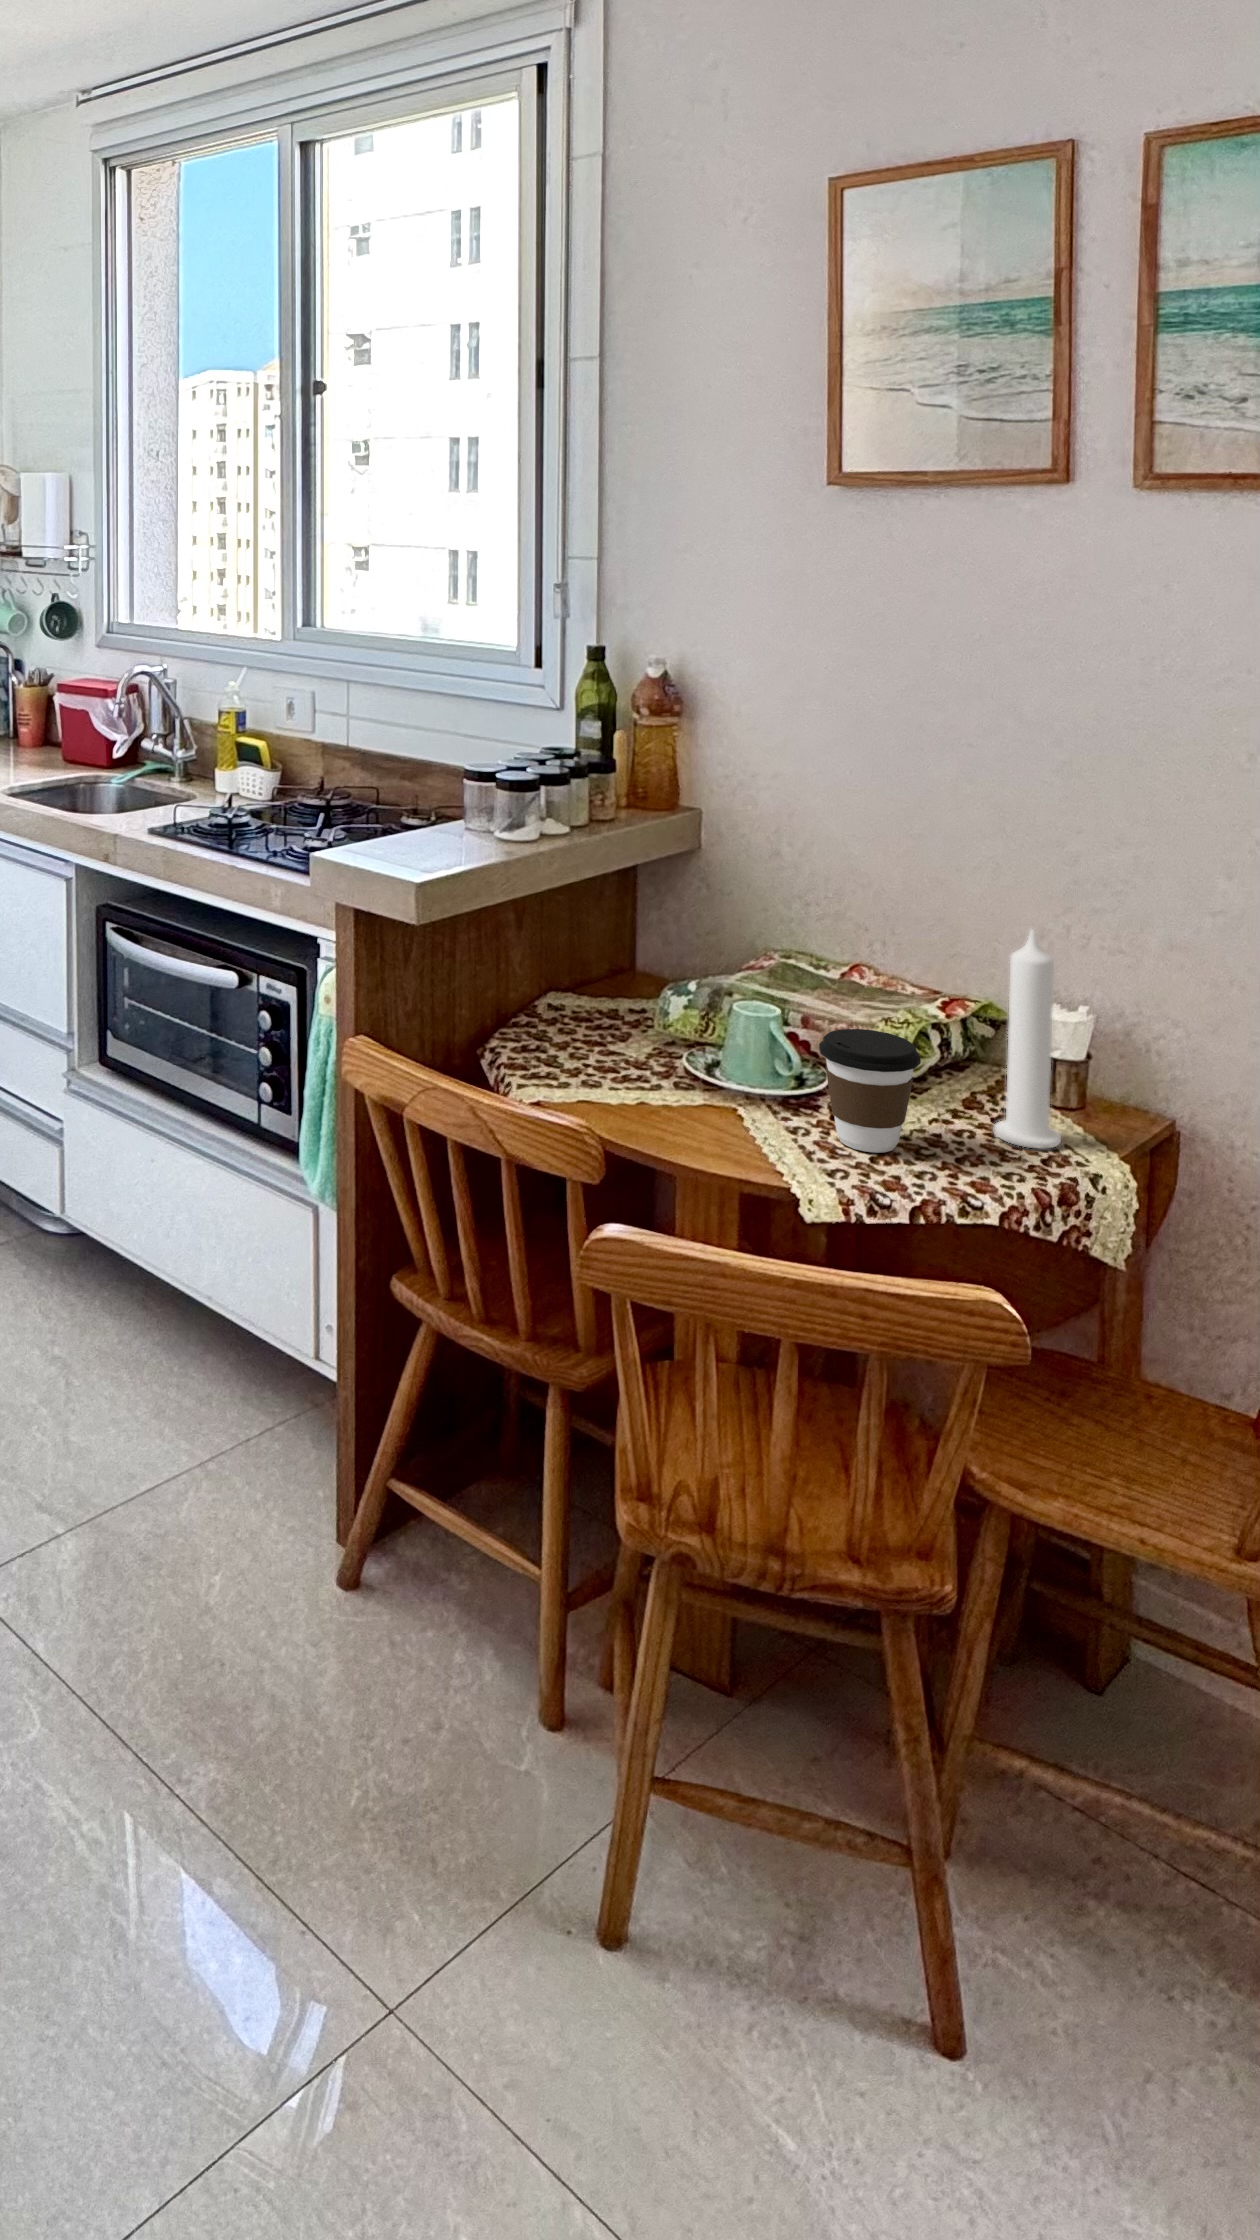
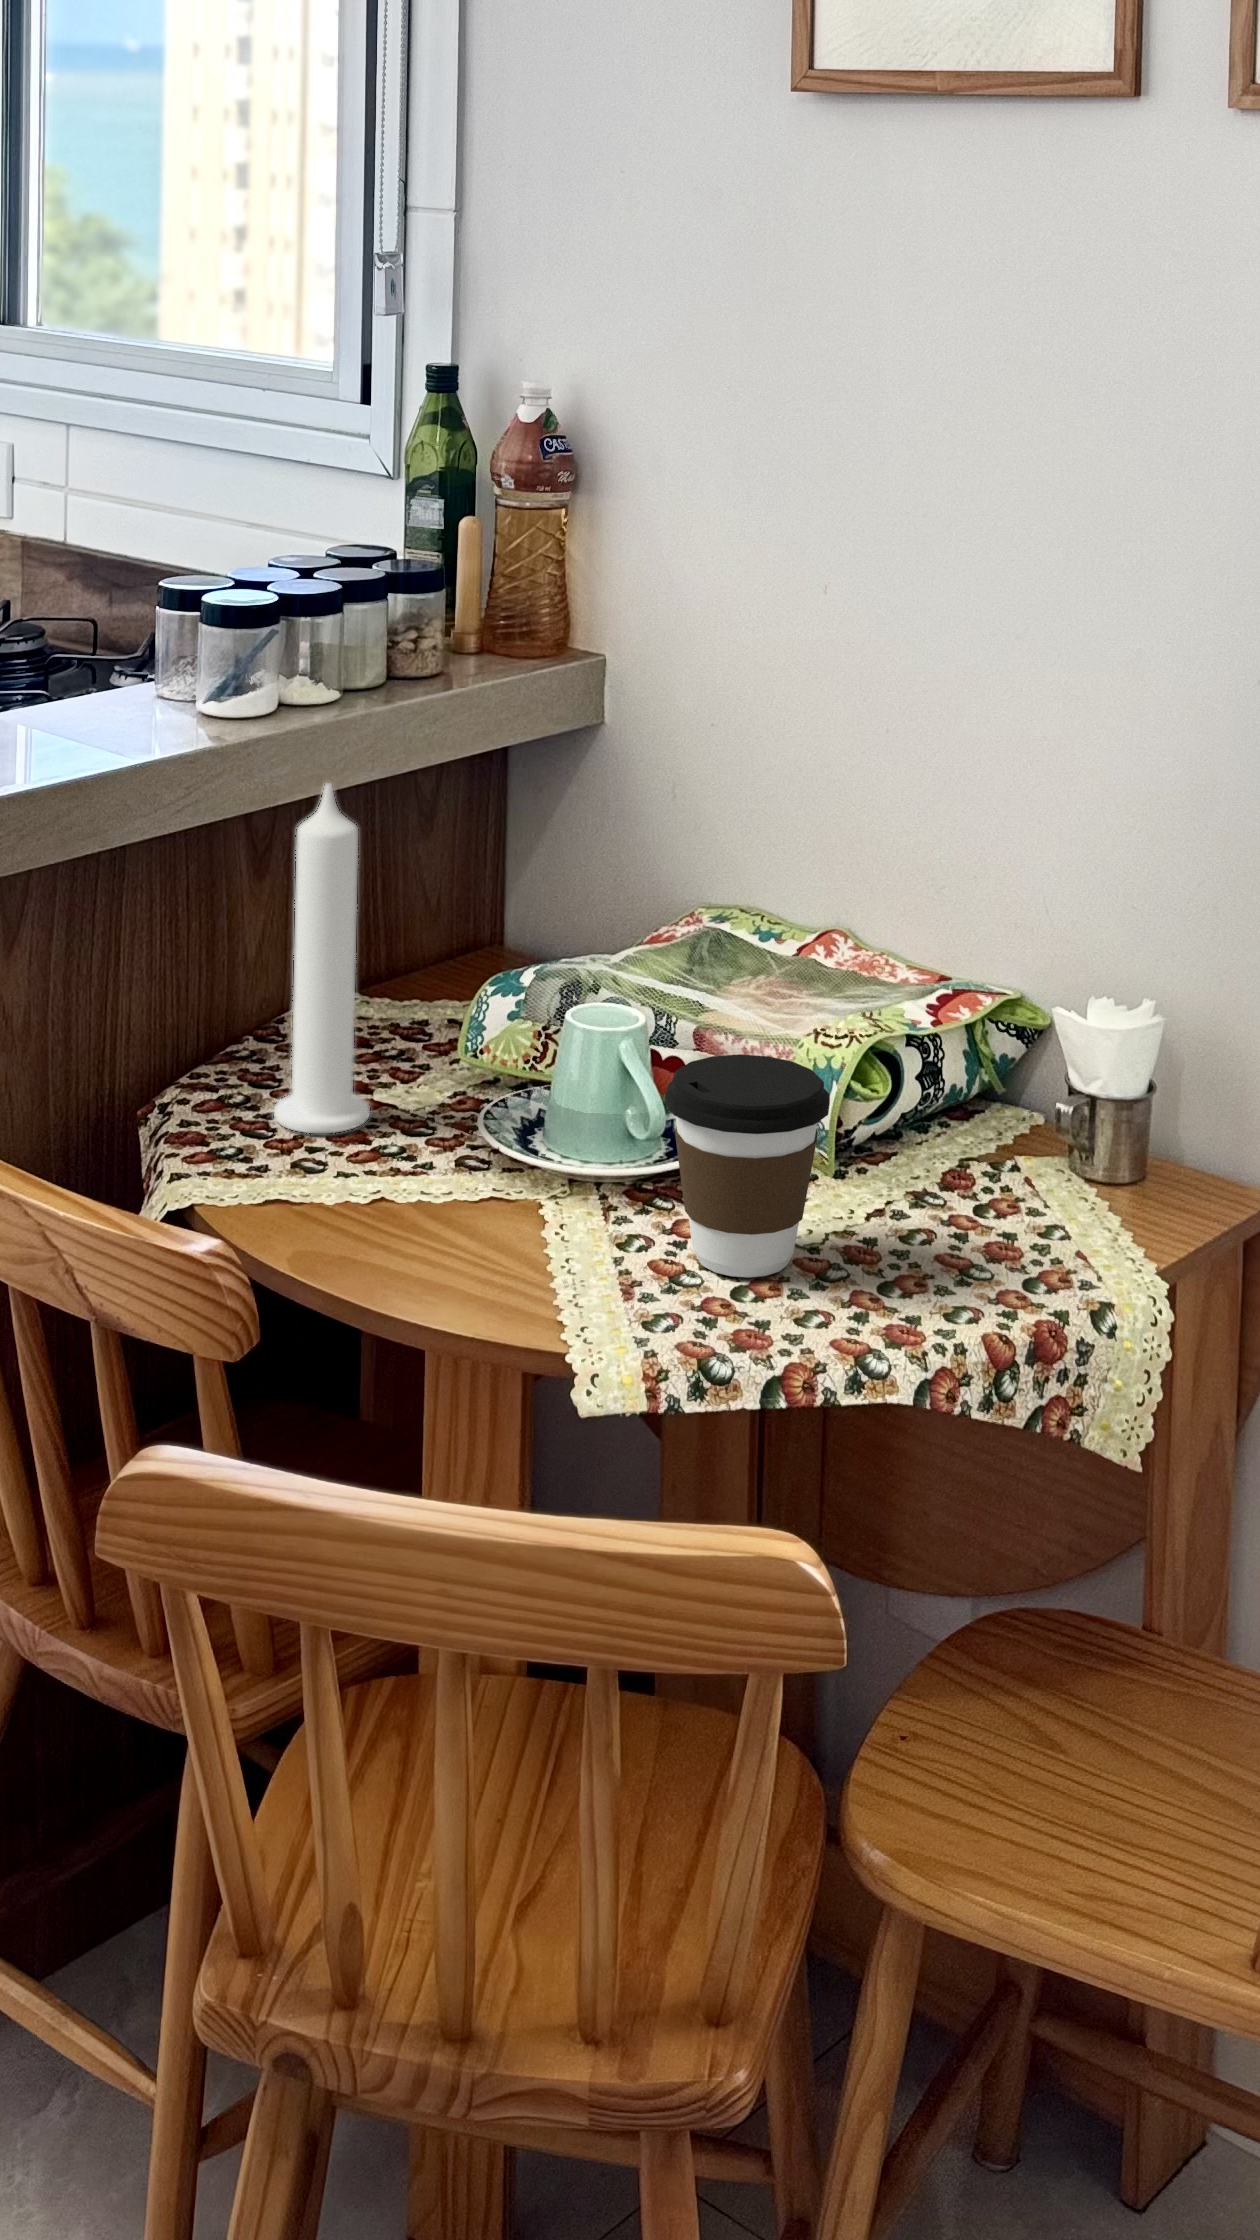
candle: present [994,930,1061,1149] -> present [274,783,370,1133]

